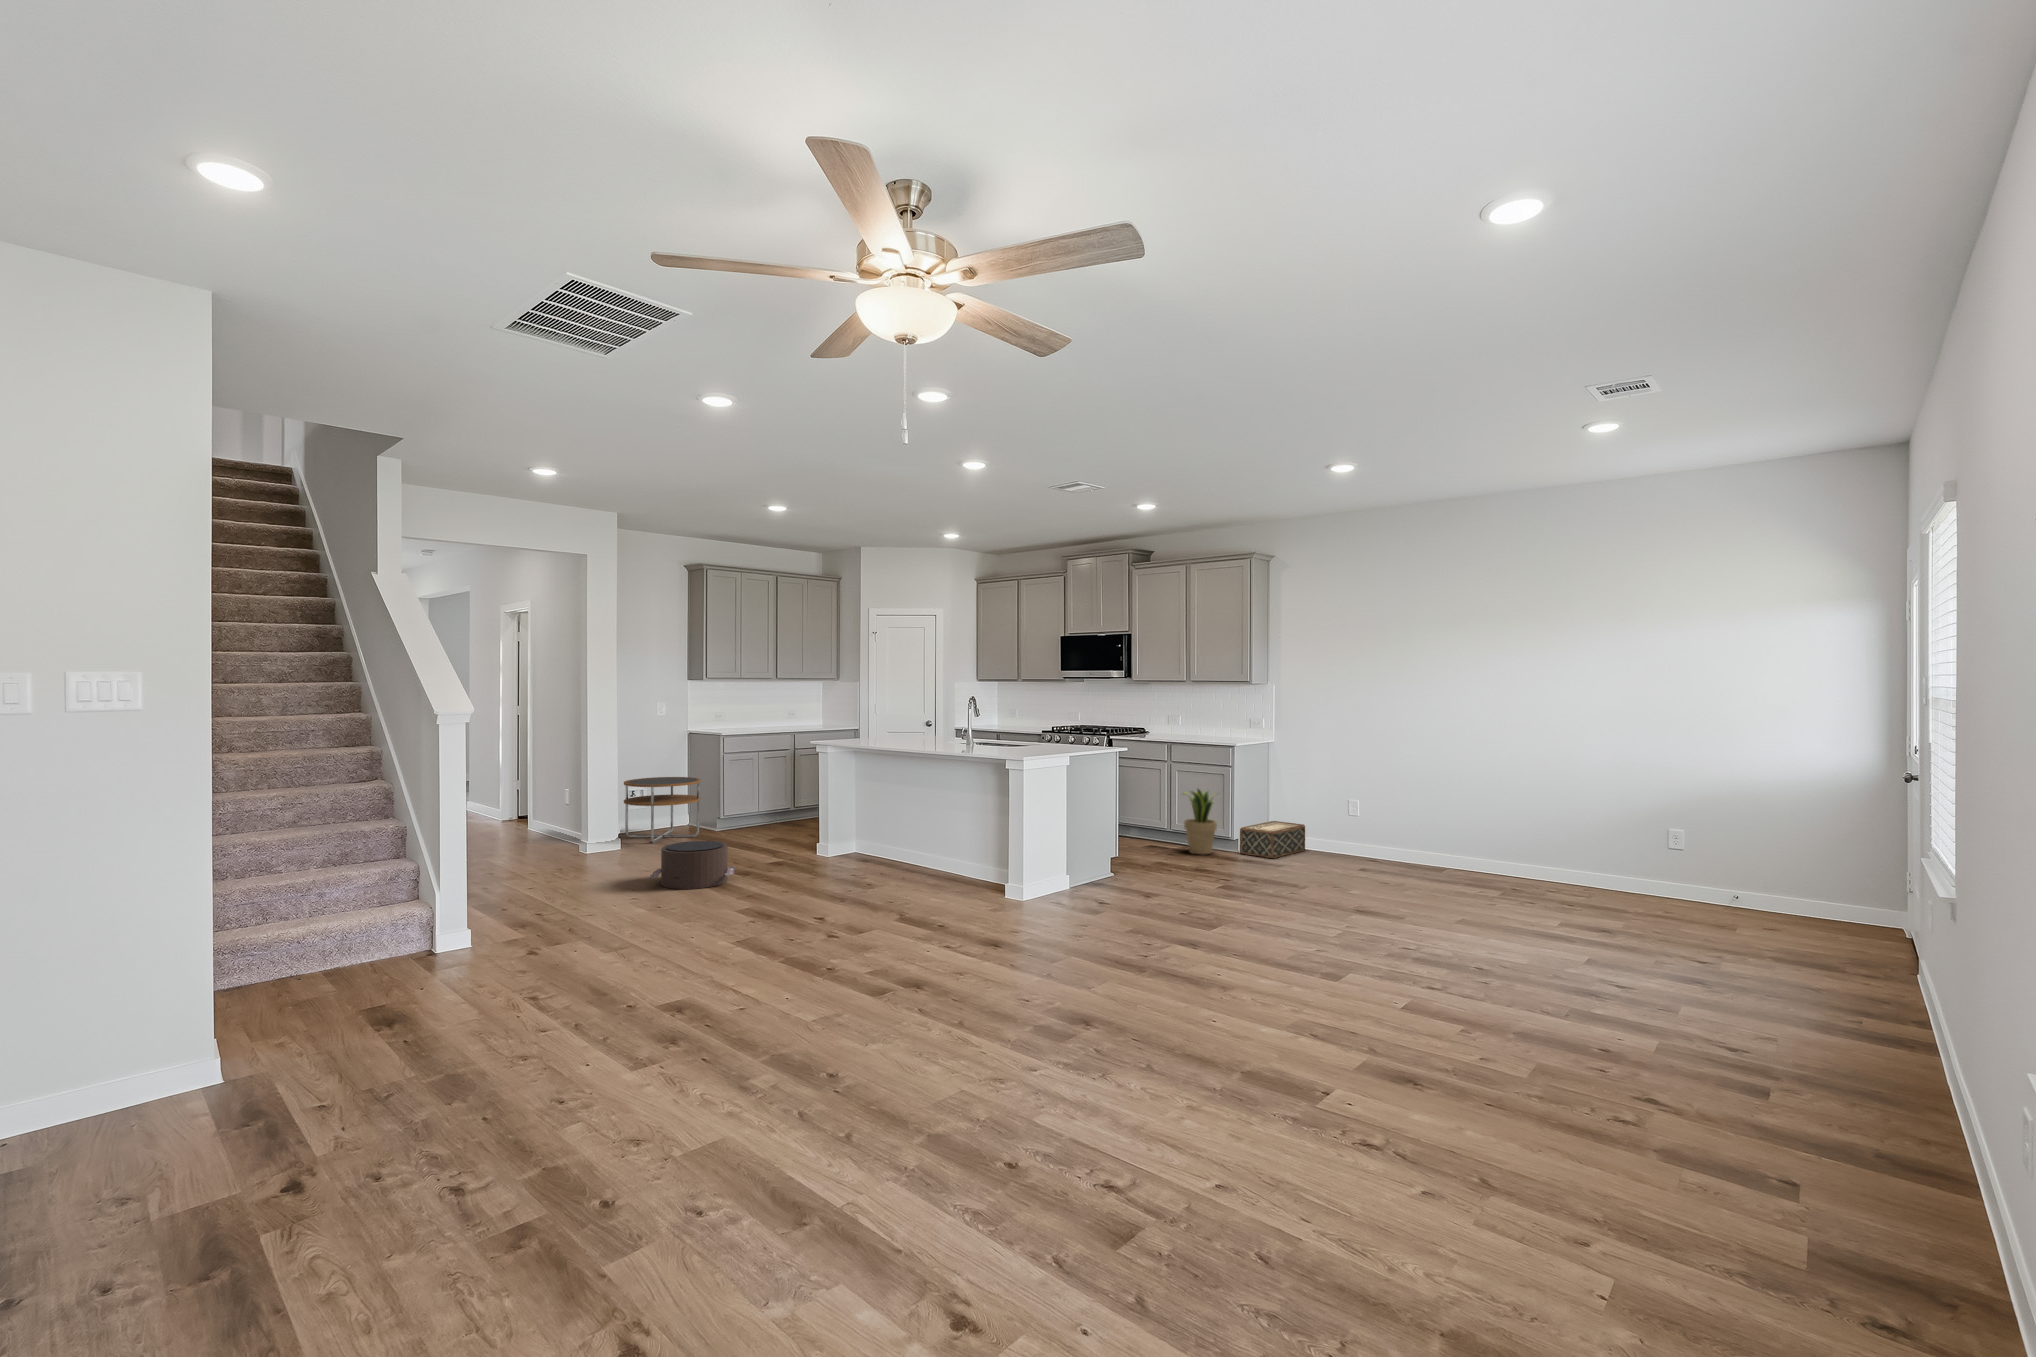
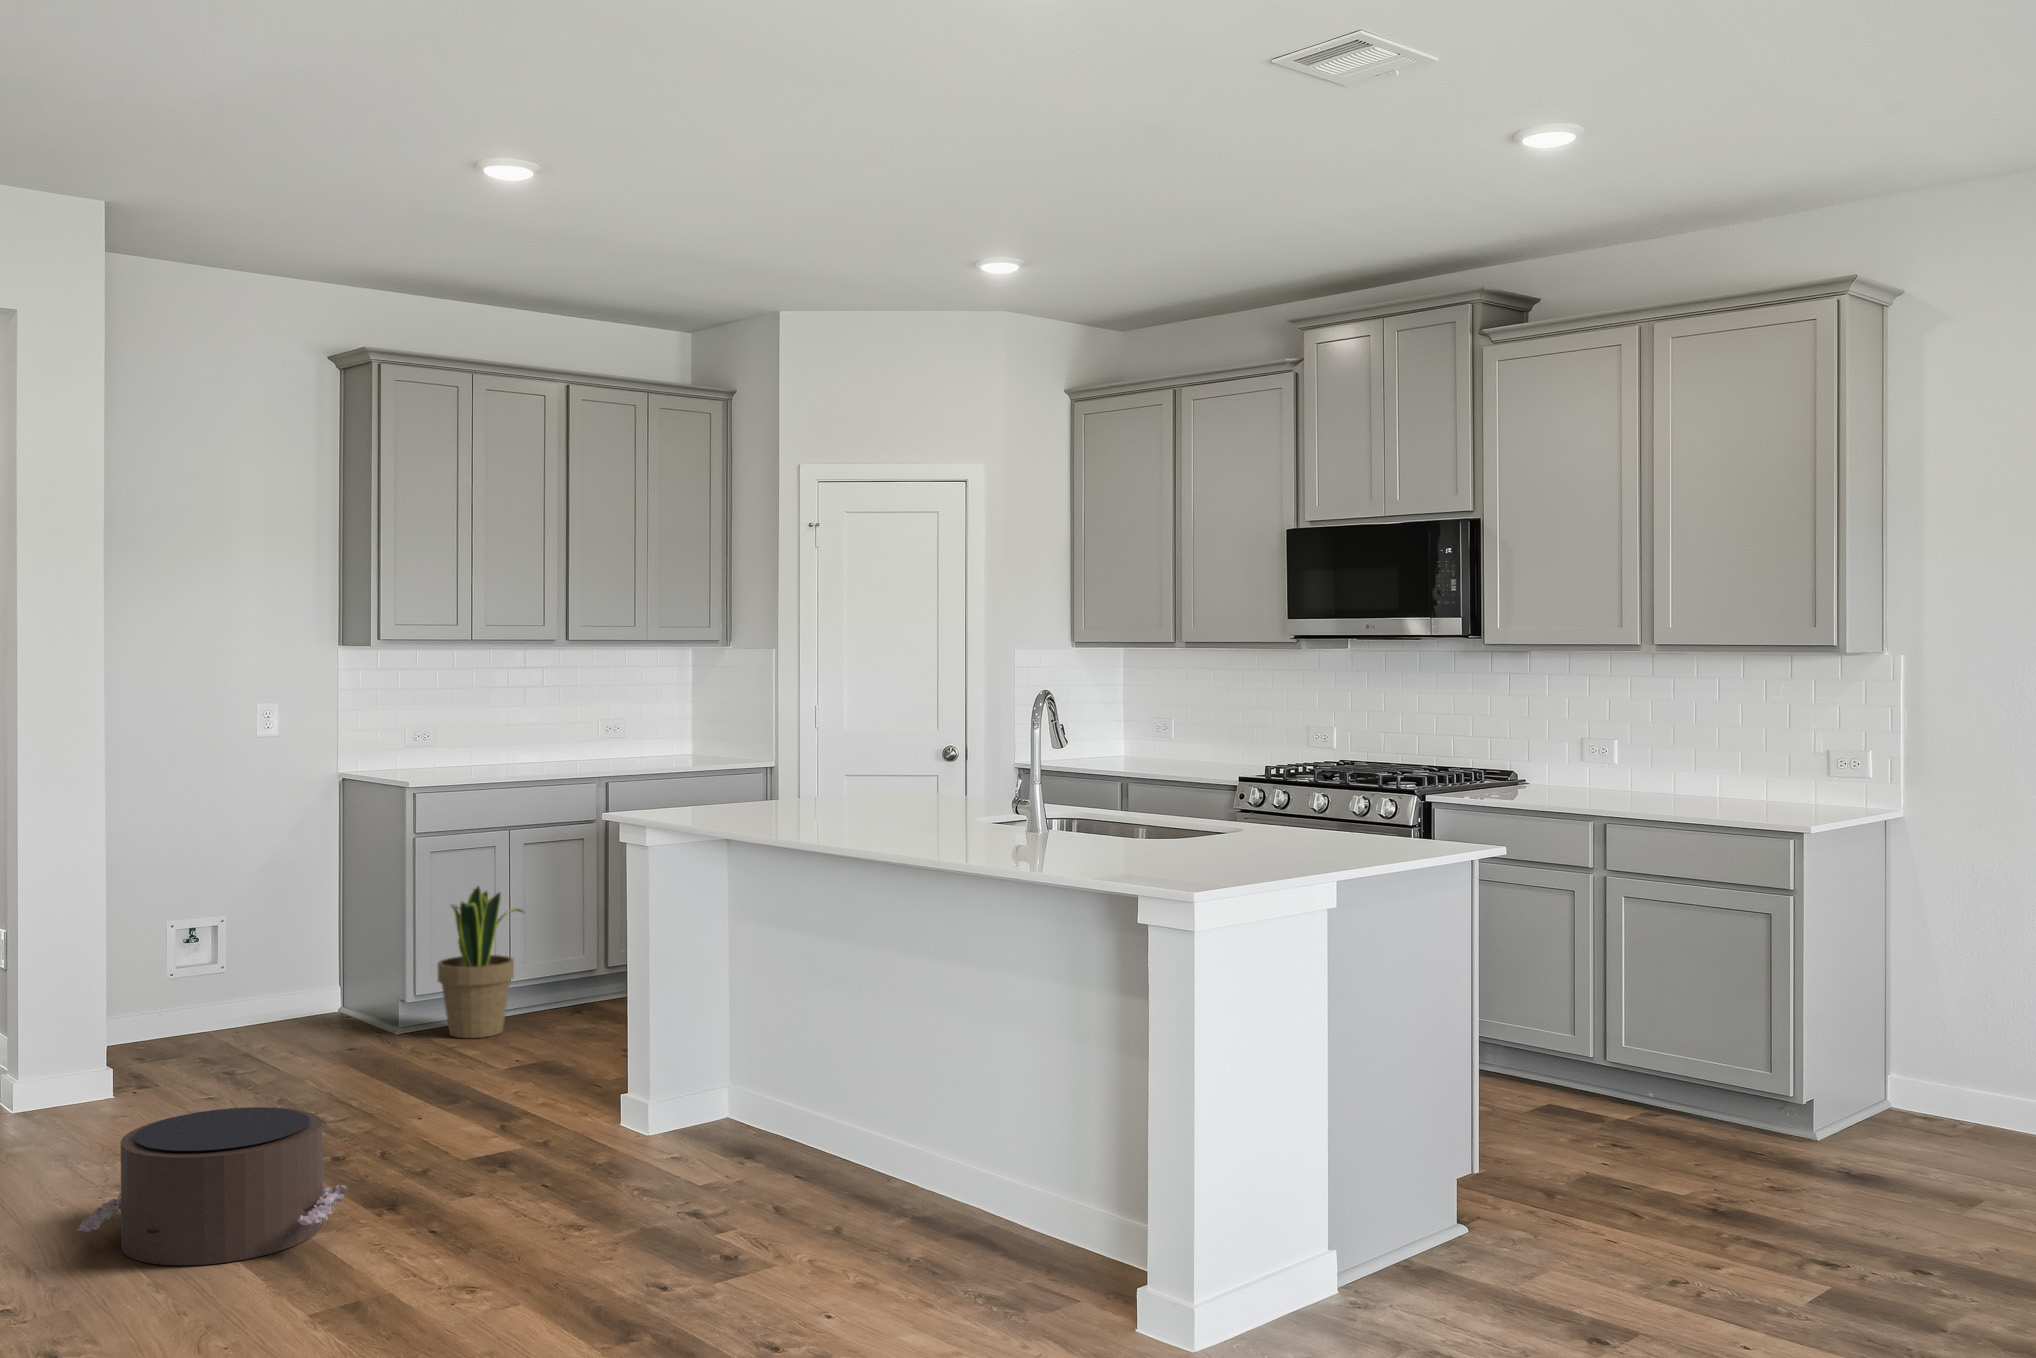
side table: present [624,777,701,843] -> none [140,895,345,1074]
potted plant: present [1183,789,1217,855] -> present [437,886,523,1038]
woven basket: present [1240,821,1305,858] -> none [1818,1041,2006,1164]

